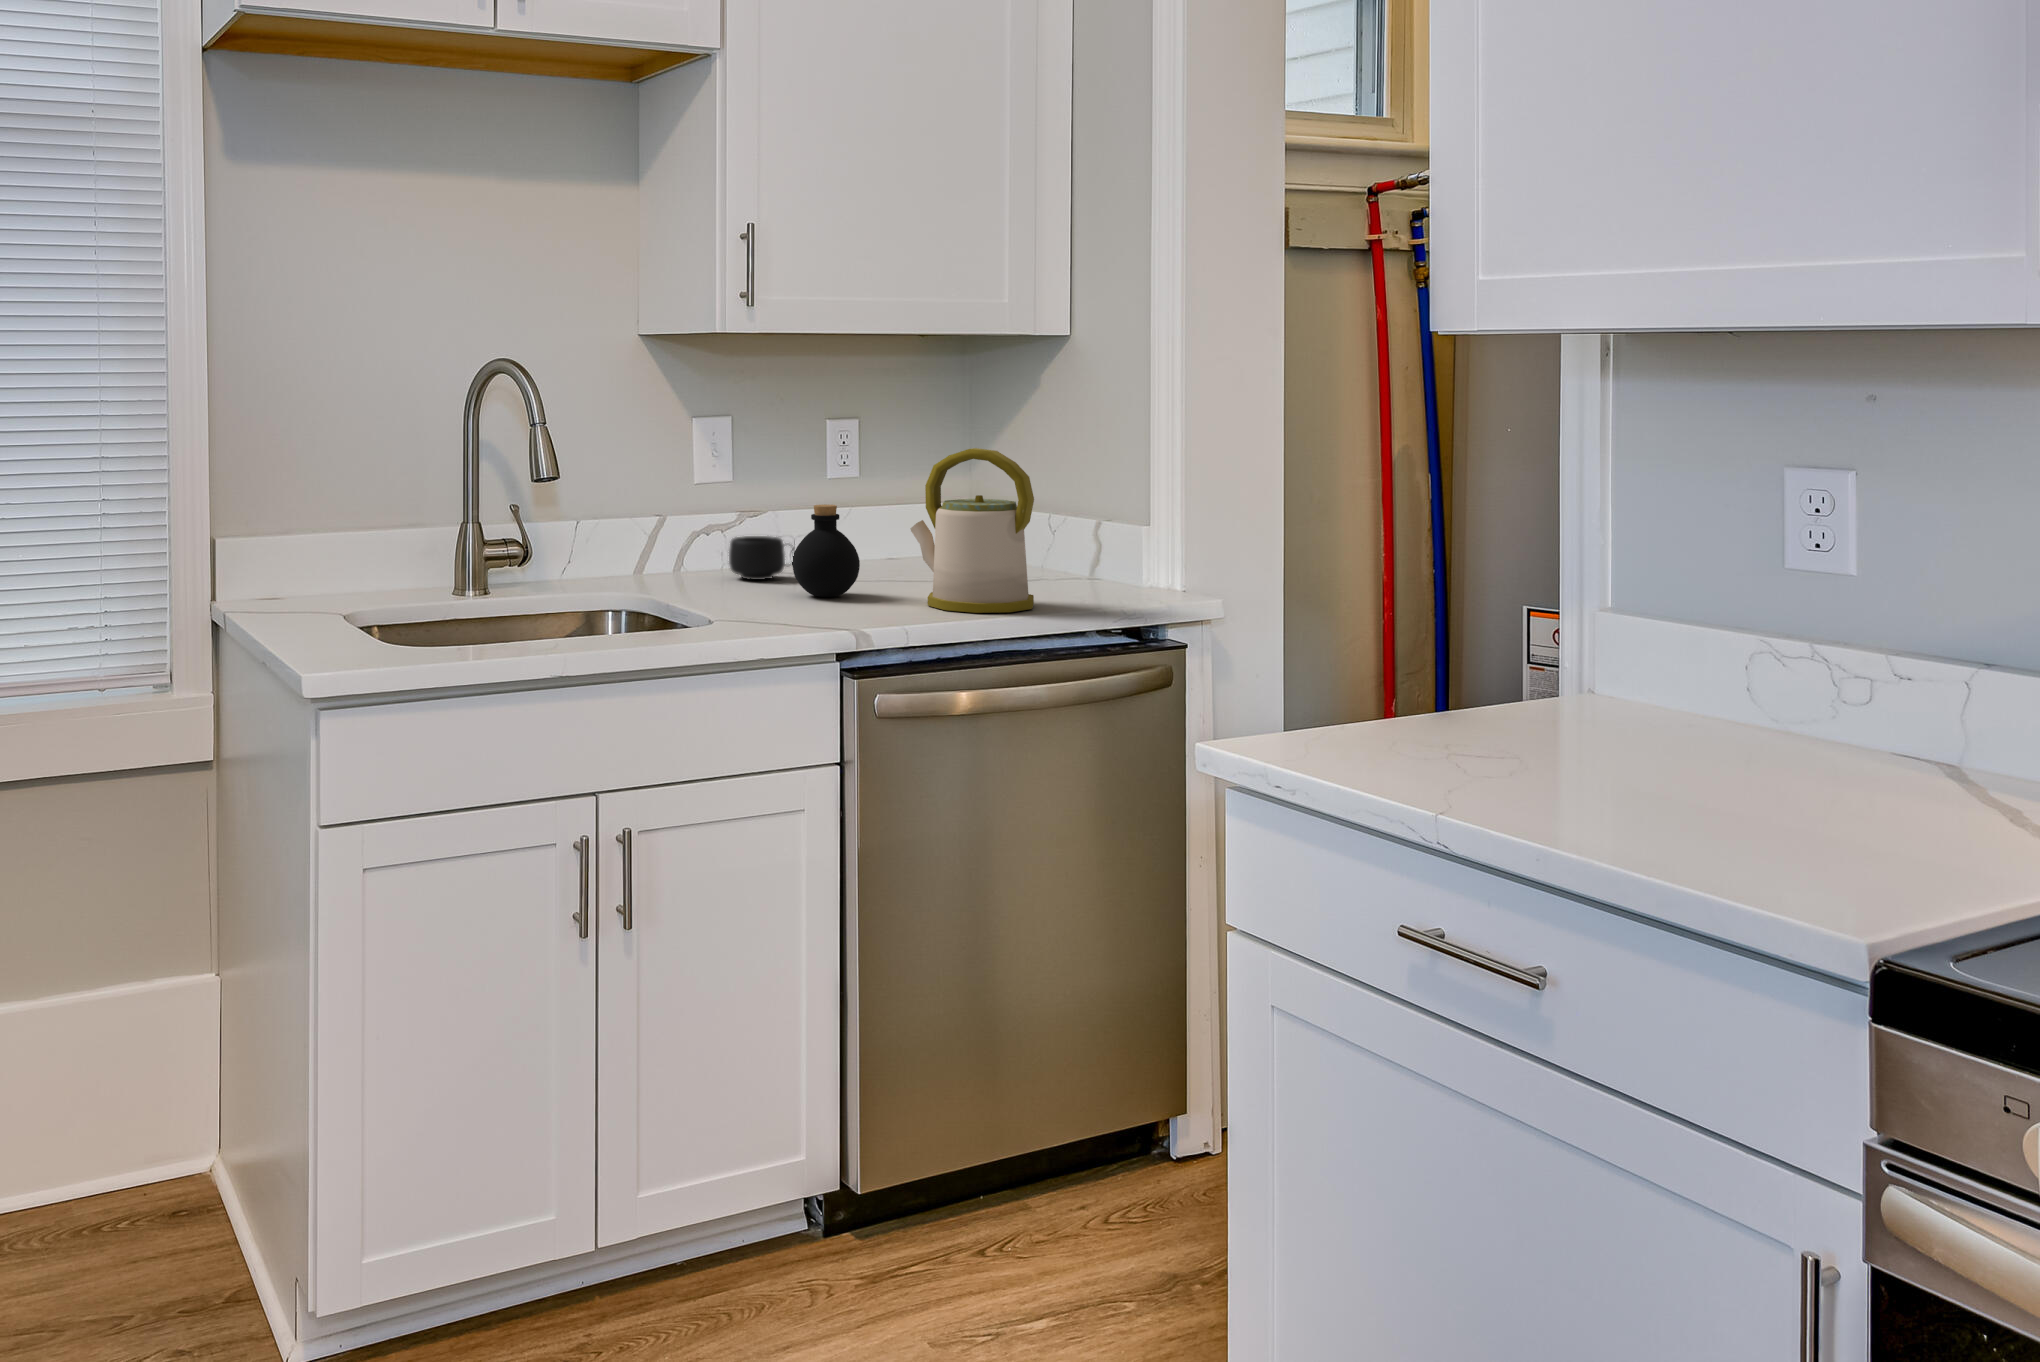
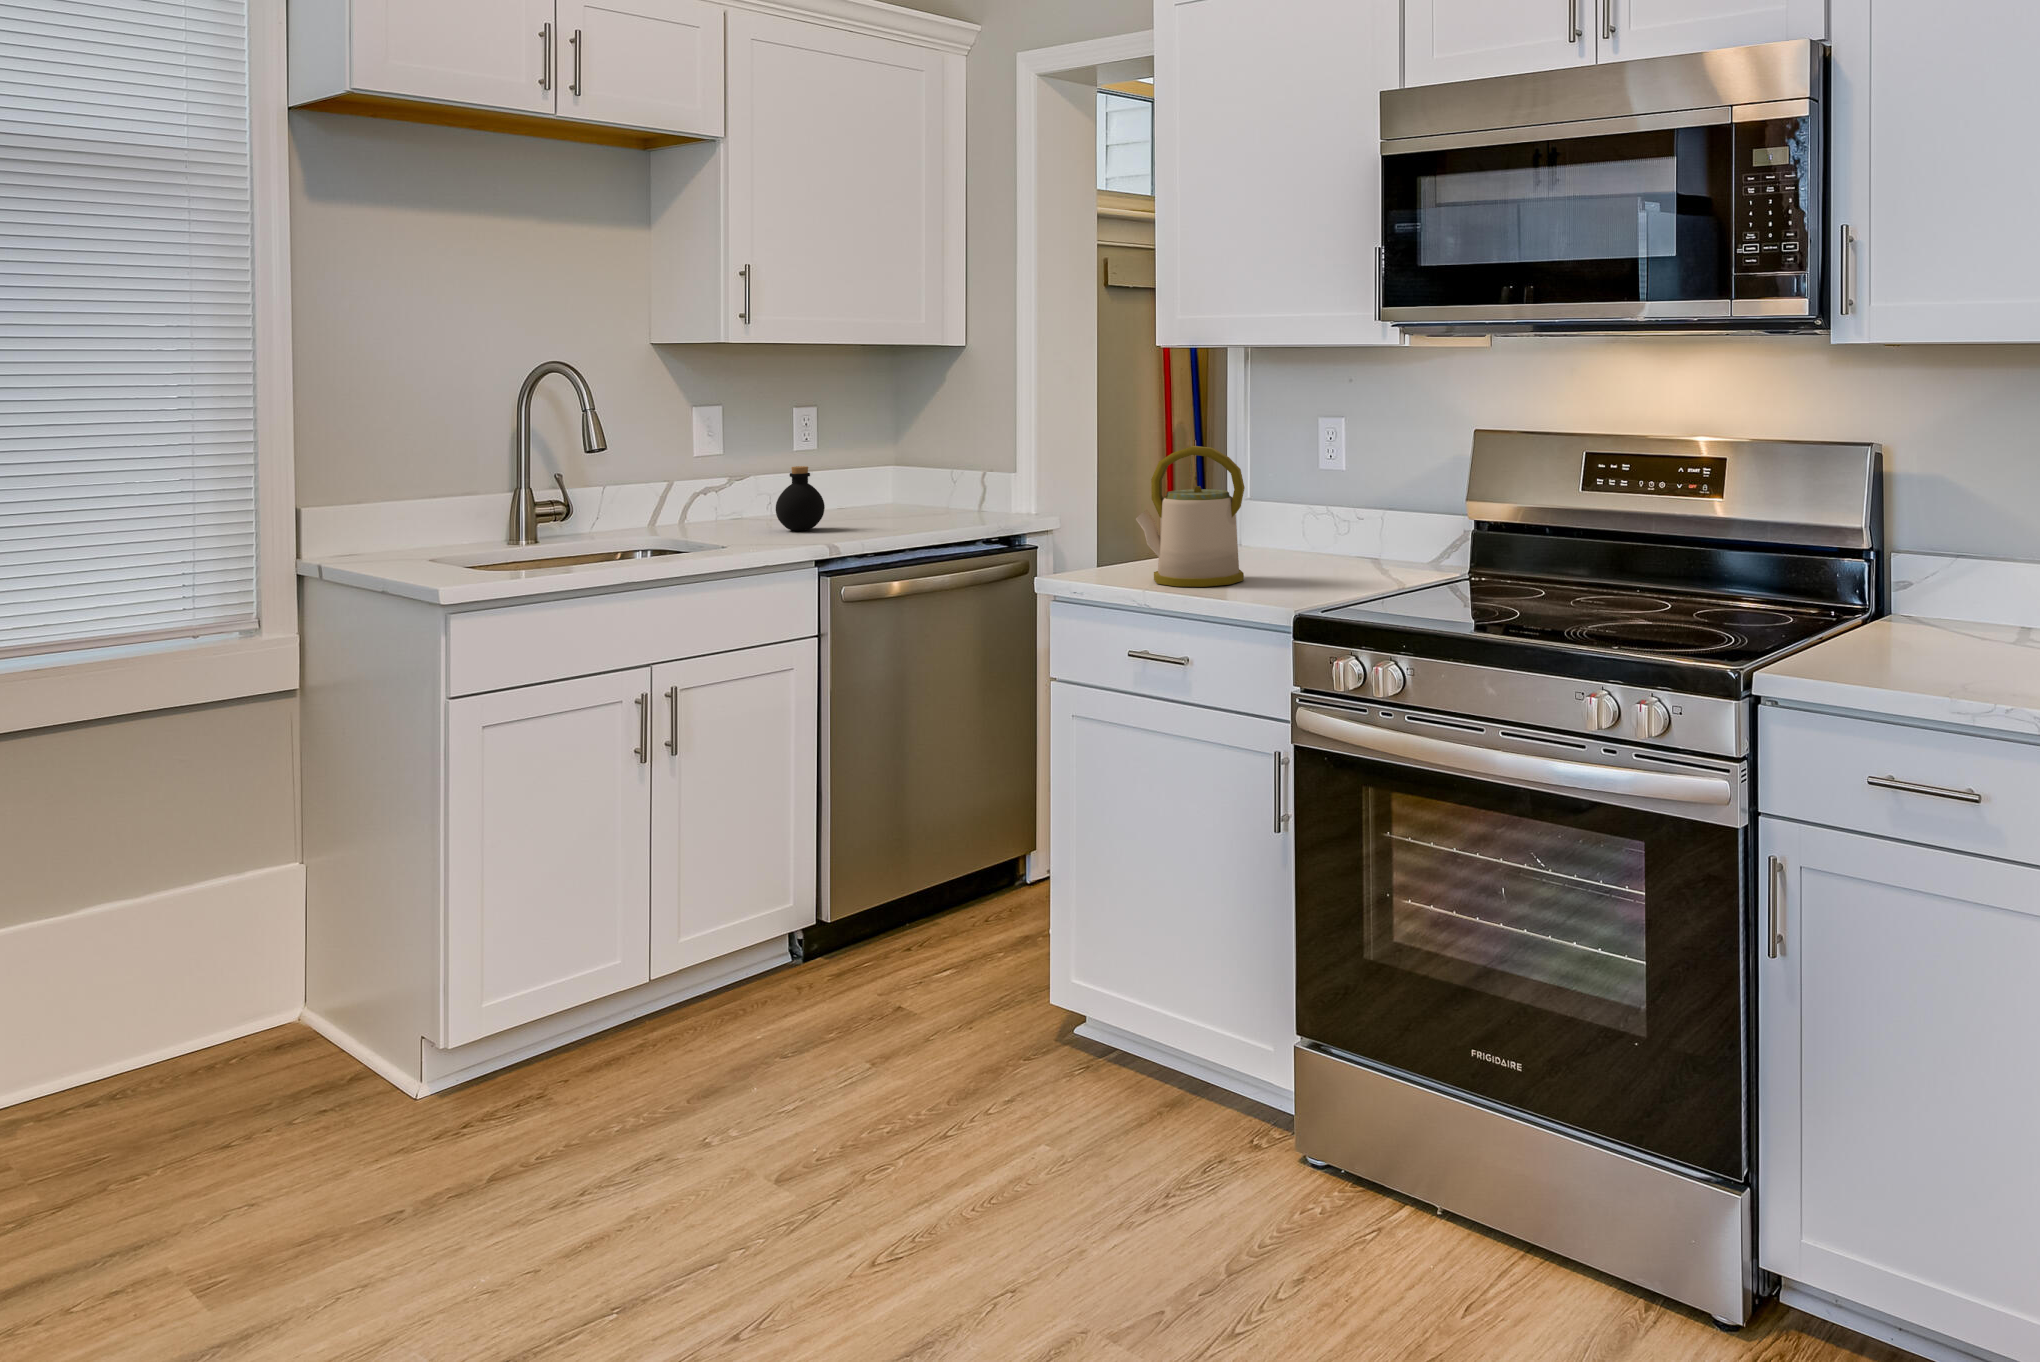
kettle: present [910,448,1034,613] -> present [1136,446,1245,587]
mug: present [729,536,795,580] -> none [722,493,772,524]

